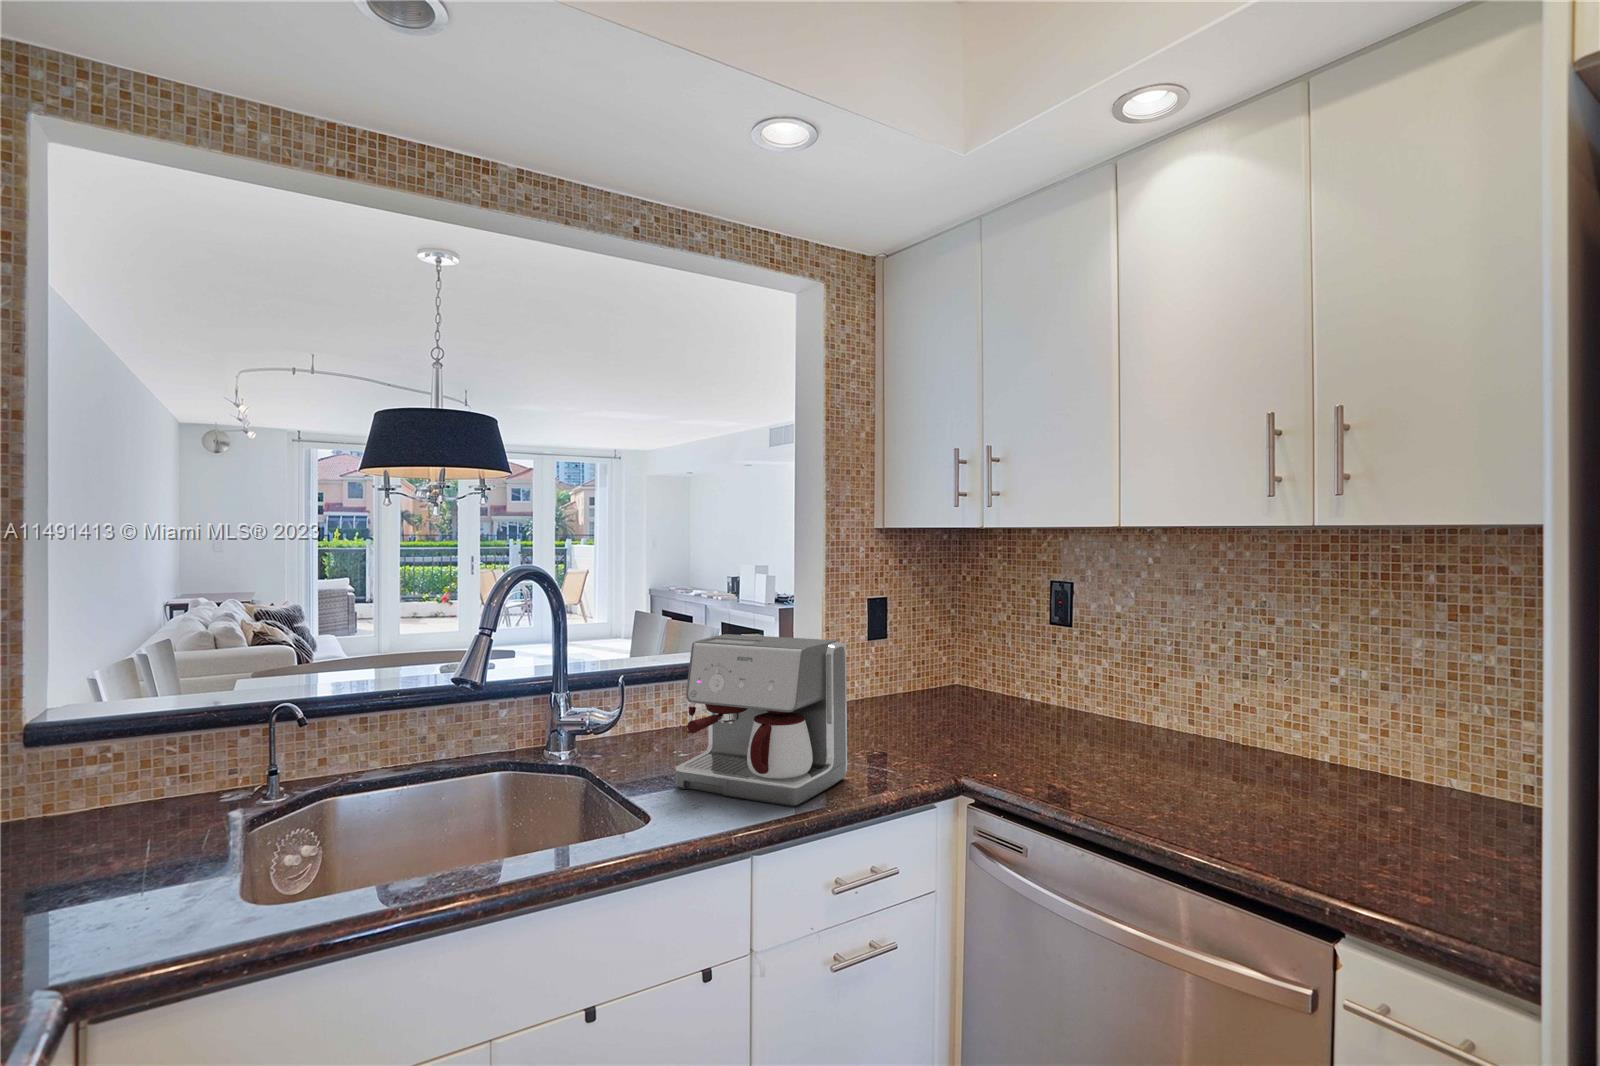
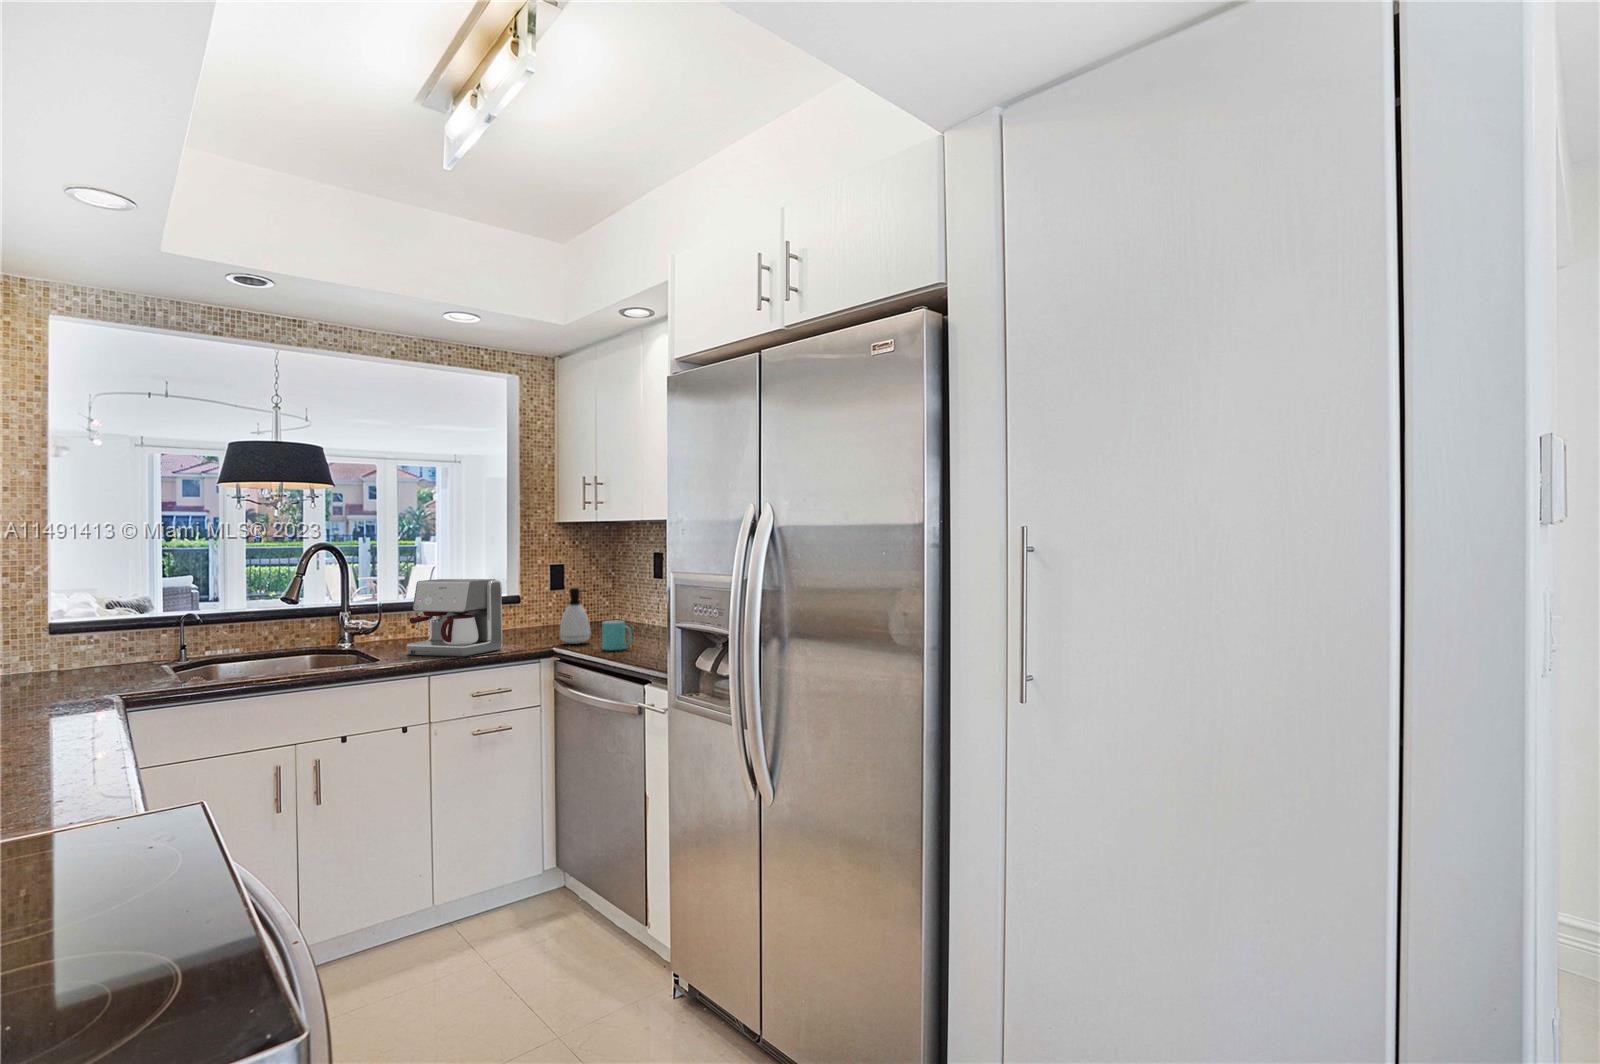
soap dispenser: none [938,654,997,763] -> present [560,588,591,644]
mug: none [1056,731,1127,800] -> present [602,621,632,650]

